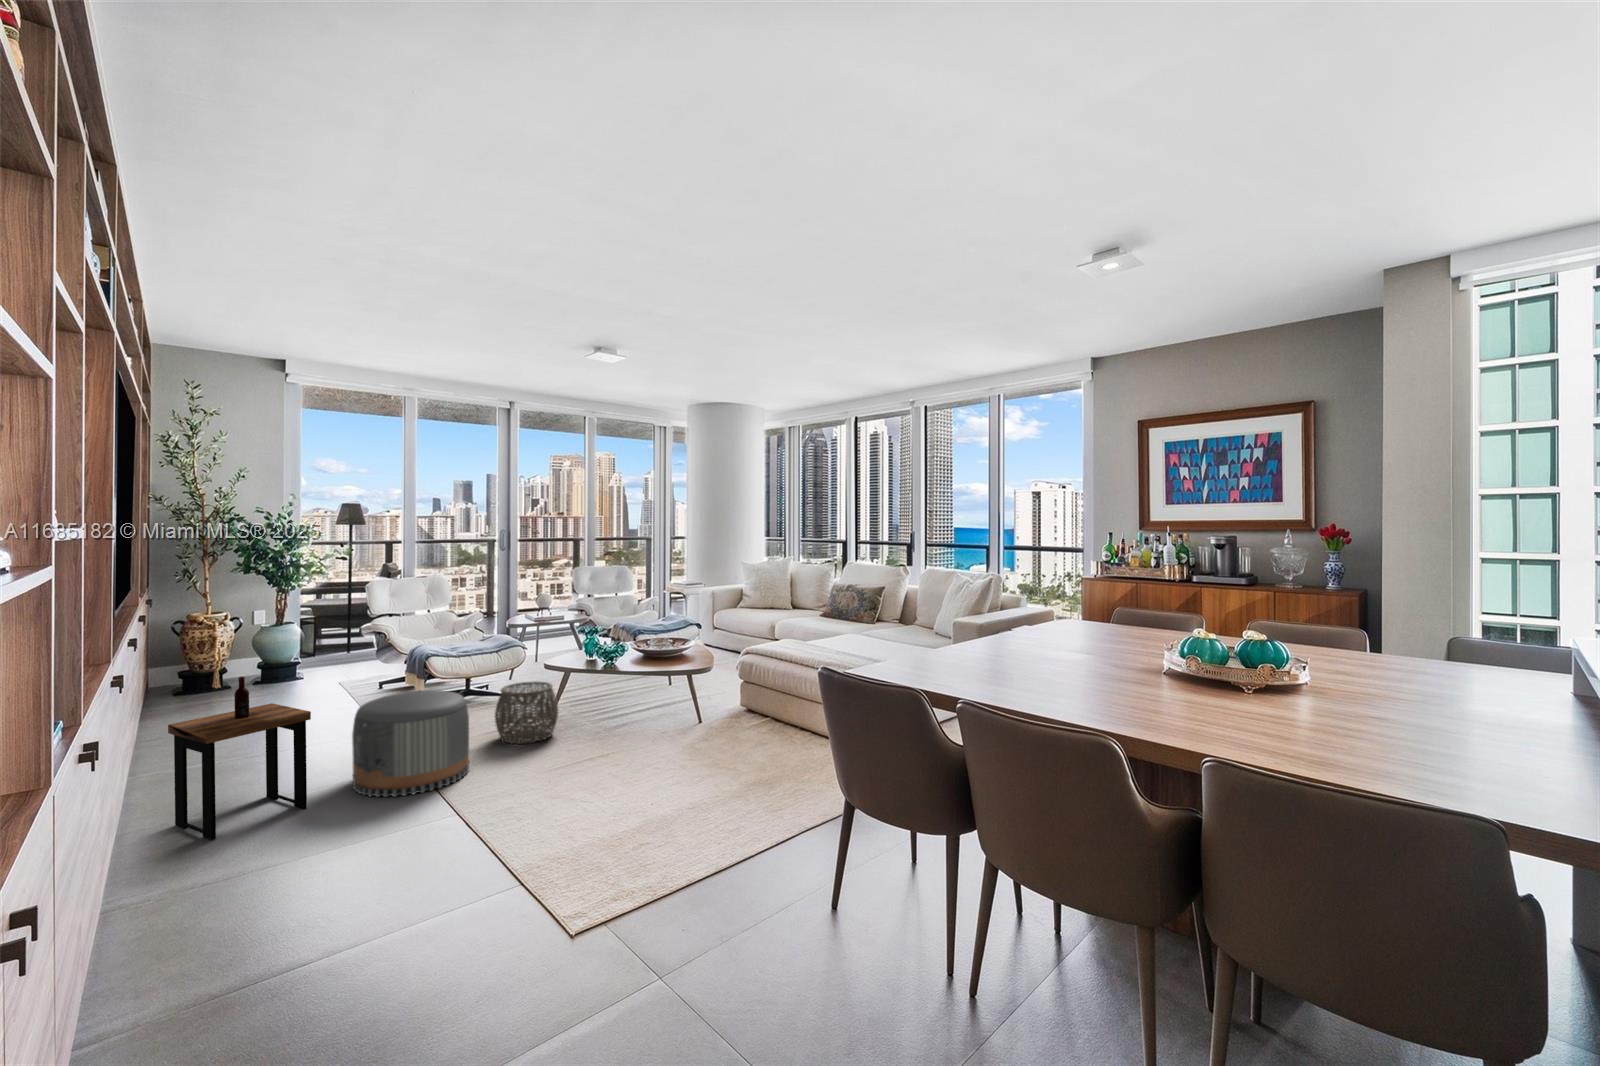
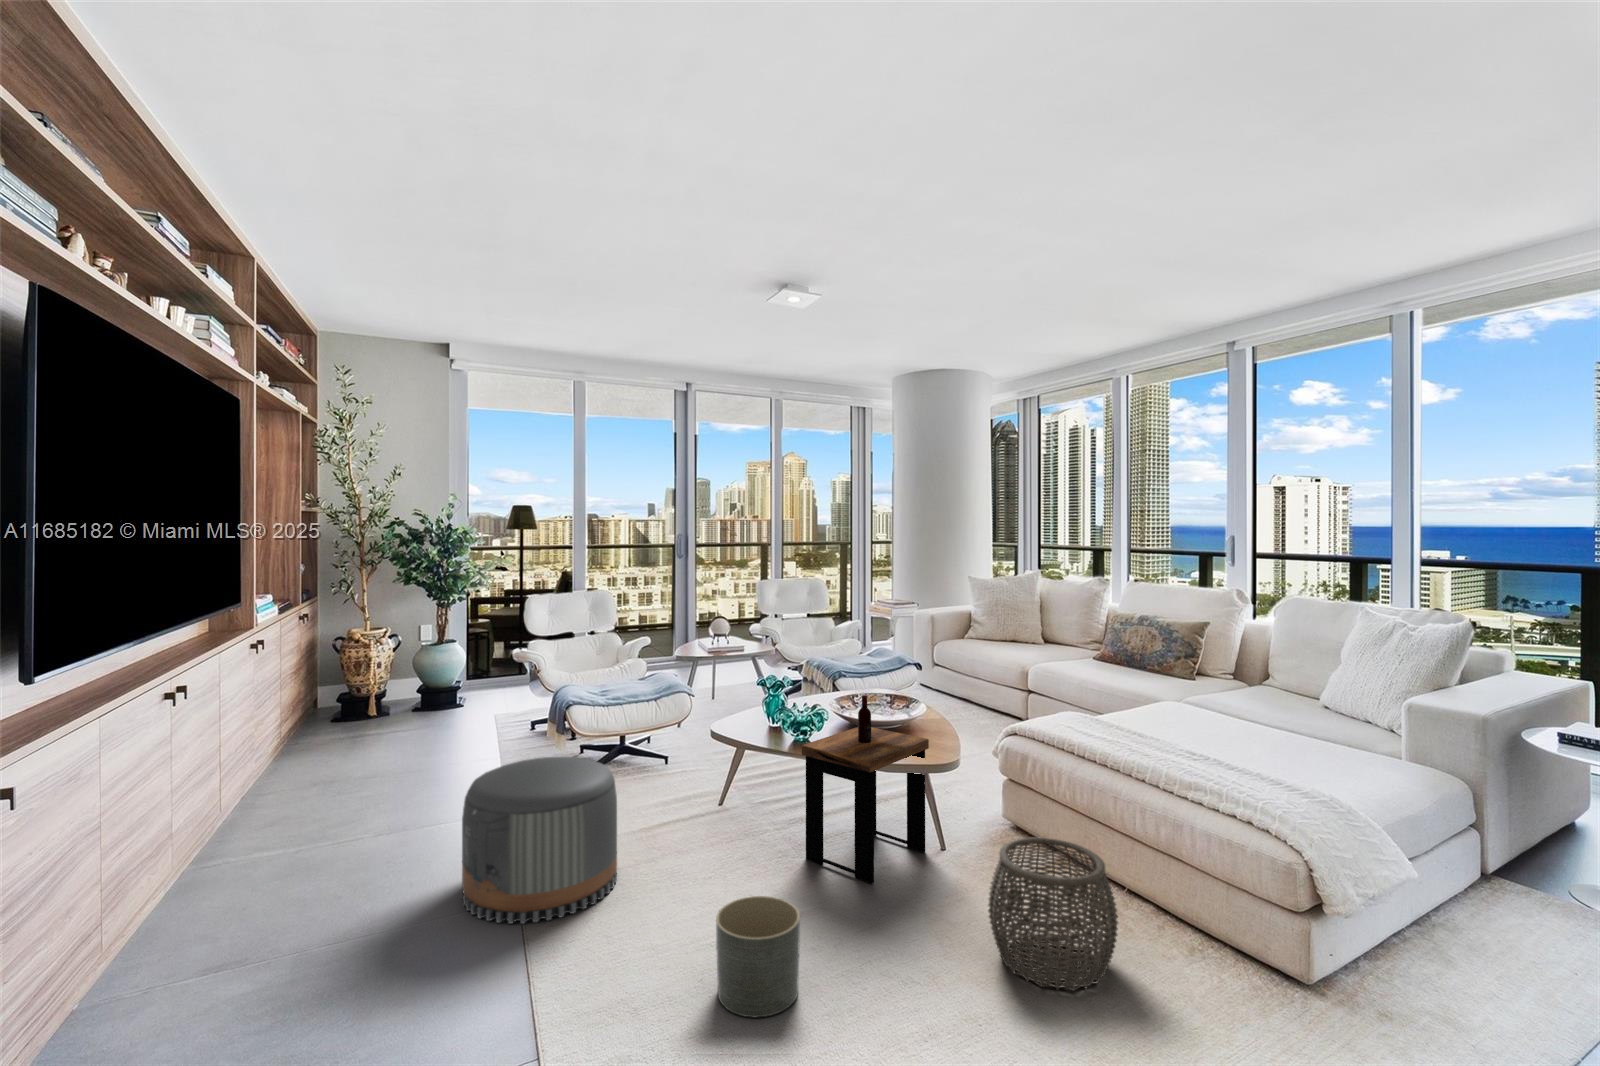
side table: present [168,677,311,840] -> present [802,695,929,884]
woven basket: present [495,681,559,744] -> present [988,837,1118,991]
planter: none [543,756,595,819] -> present [716,896,800,1017]

